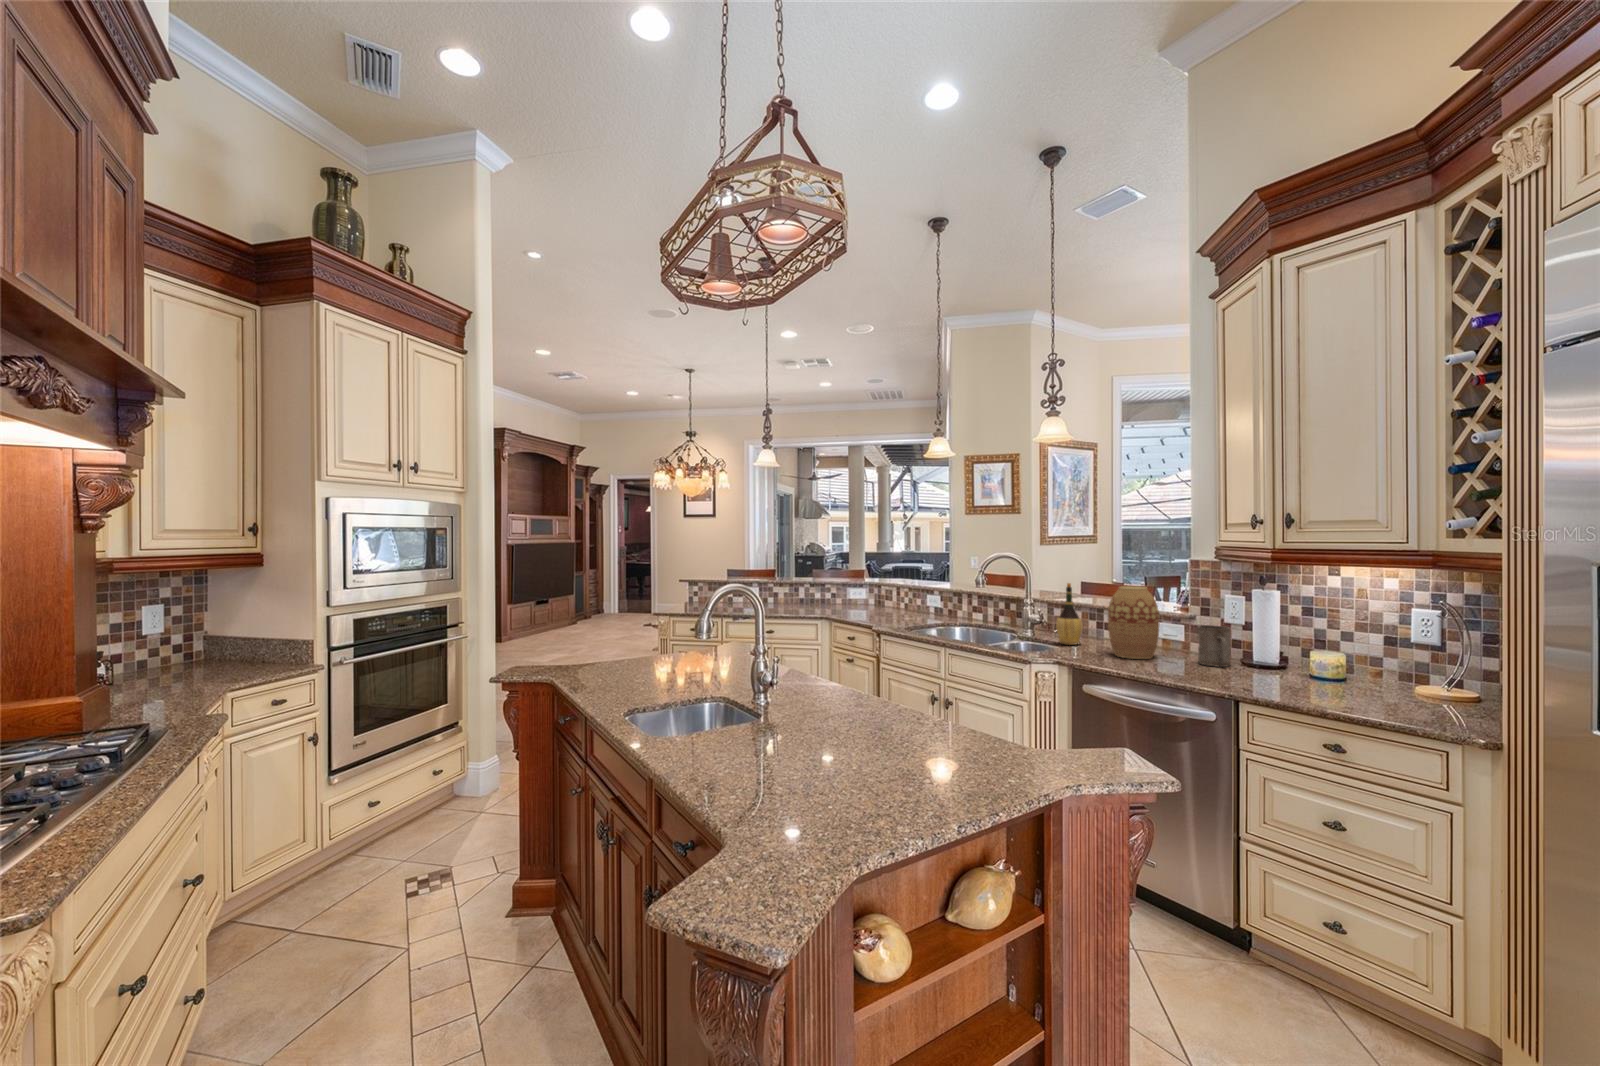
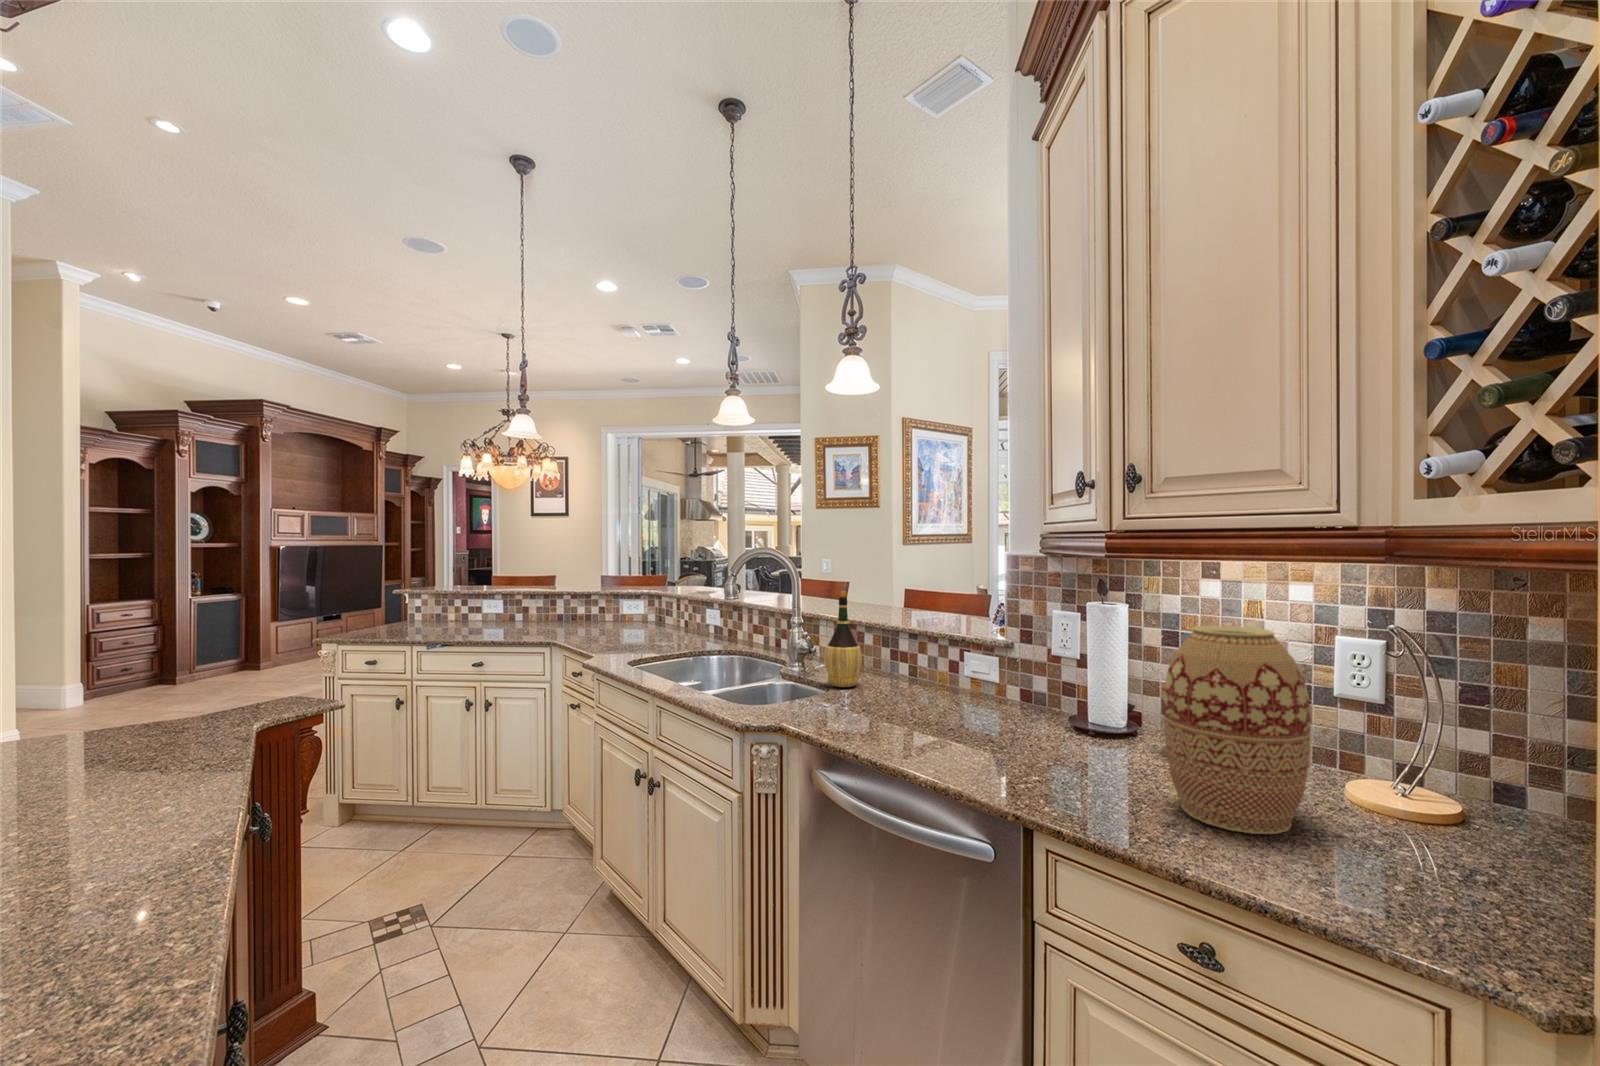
vase: present [1108,587,1159,659] -> present [1164,625,1311,834]
mug: present [1198,625,1230,667] -> none [1005,660,1053,732]

